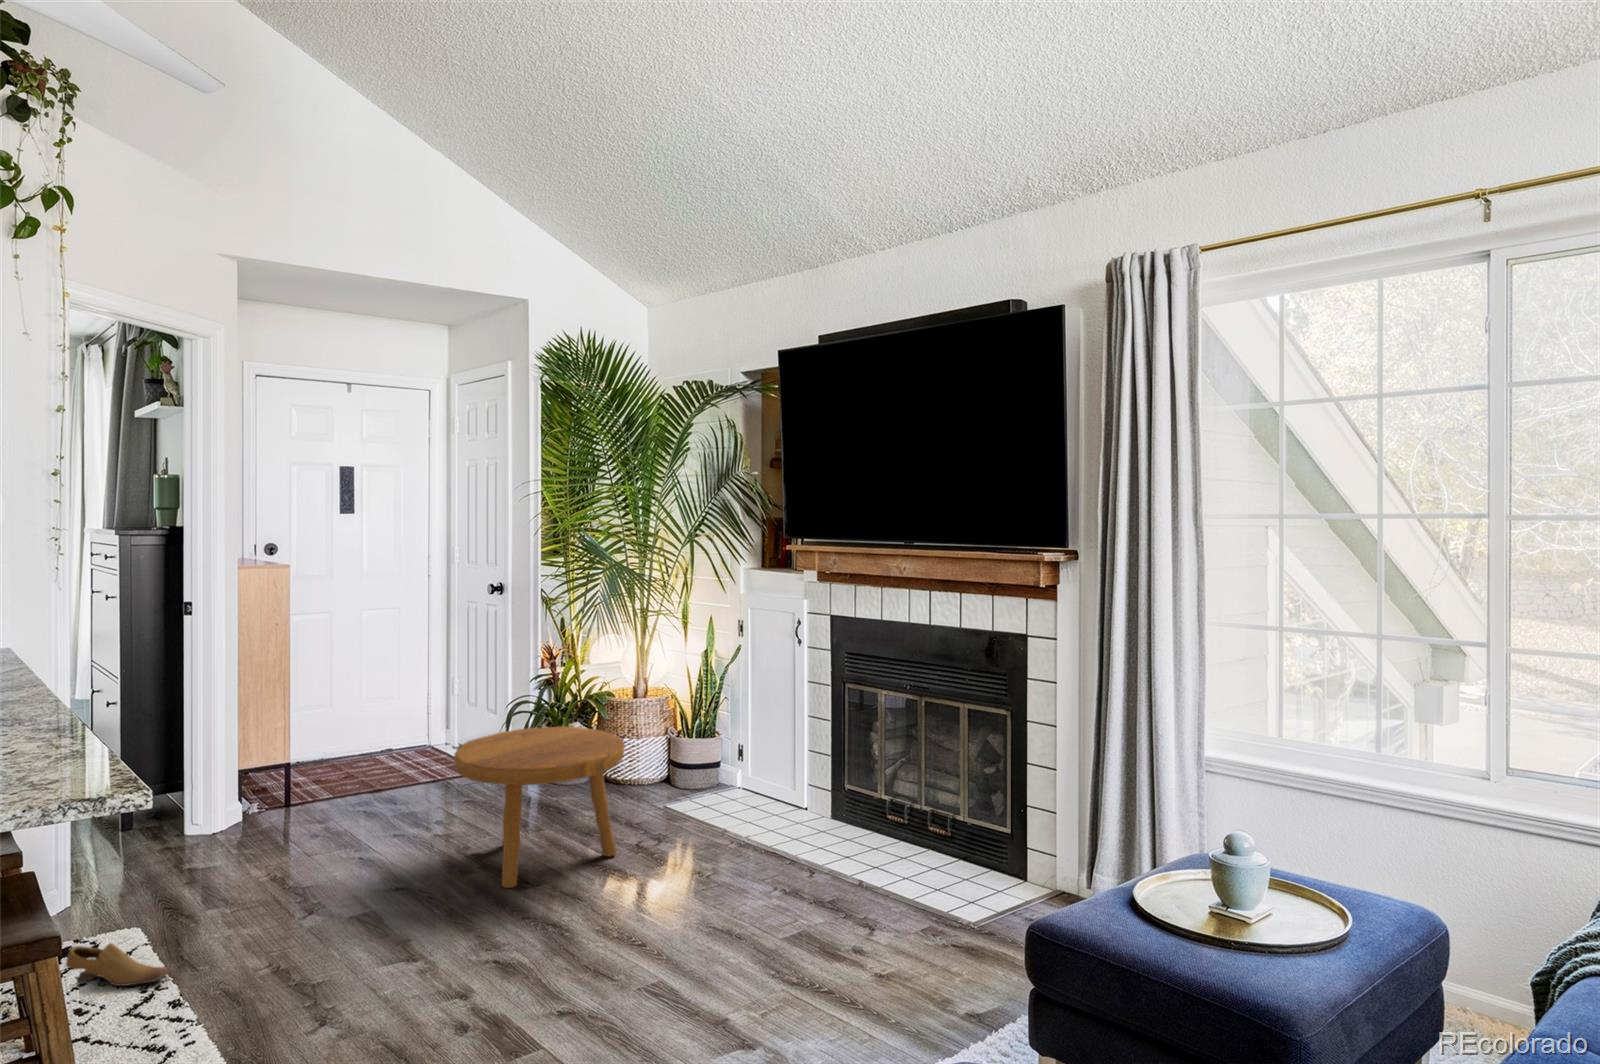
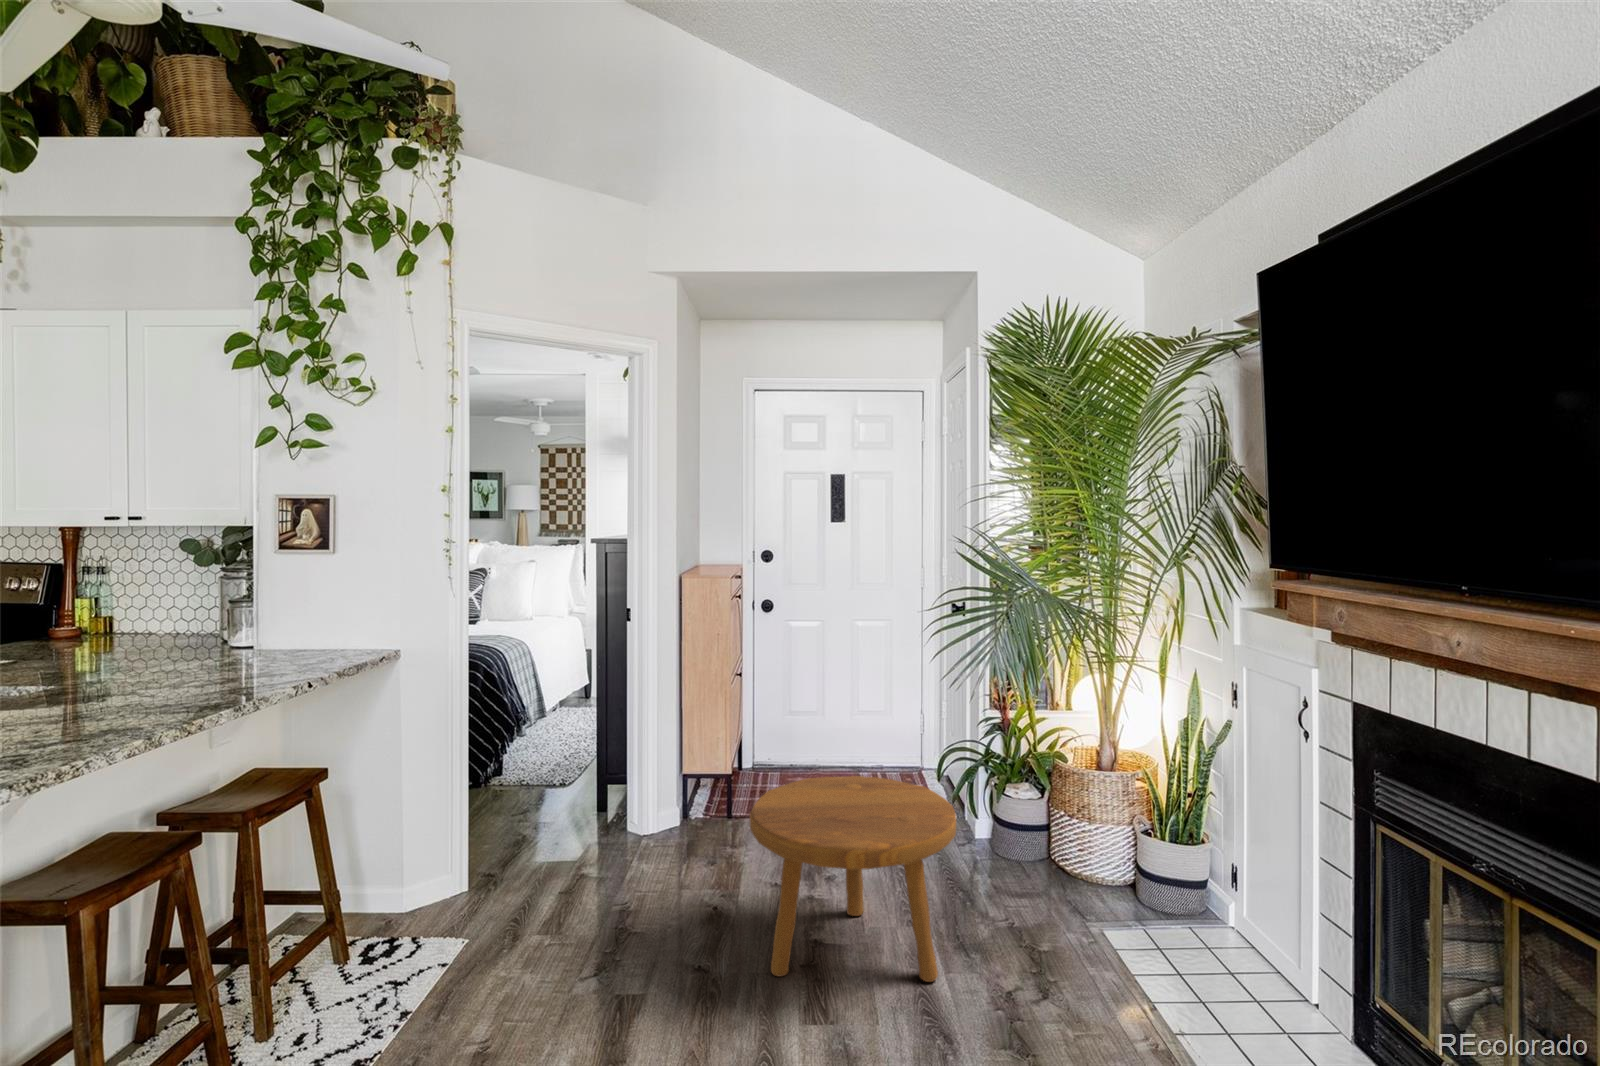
shoe: present [66,943,169,986] -> none [408,883,448,942]

